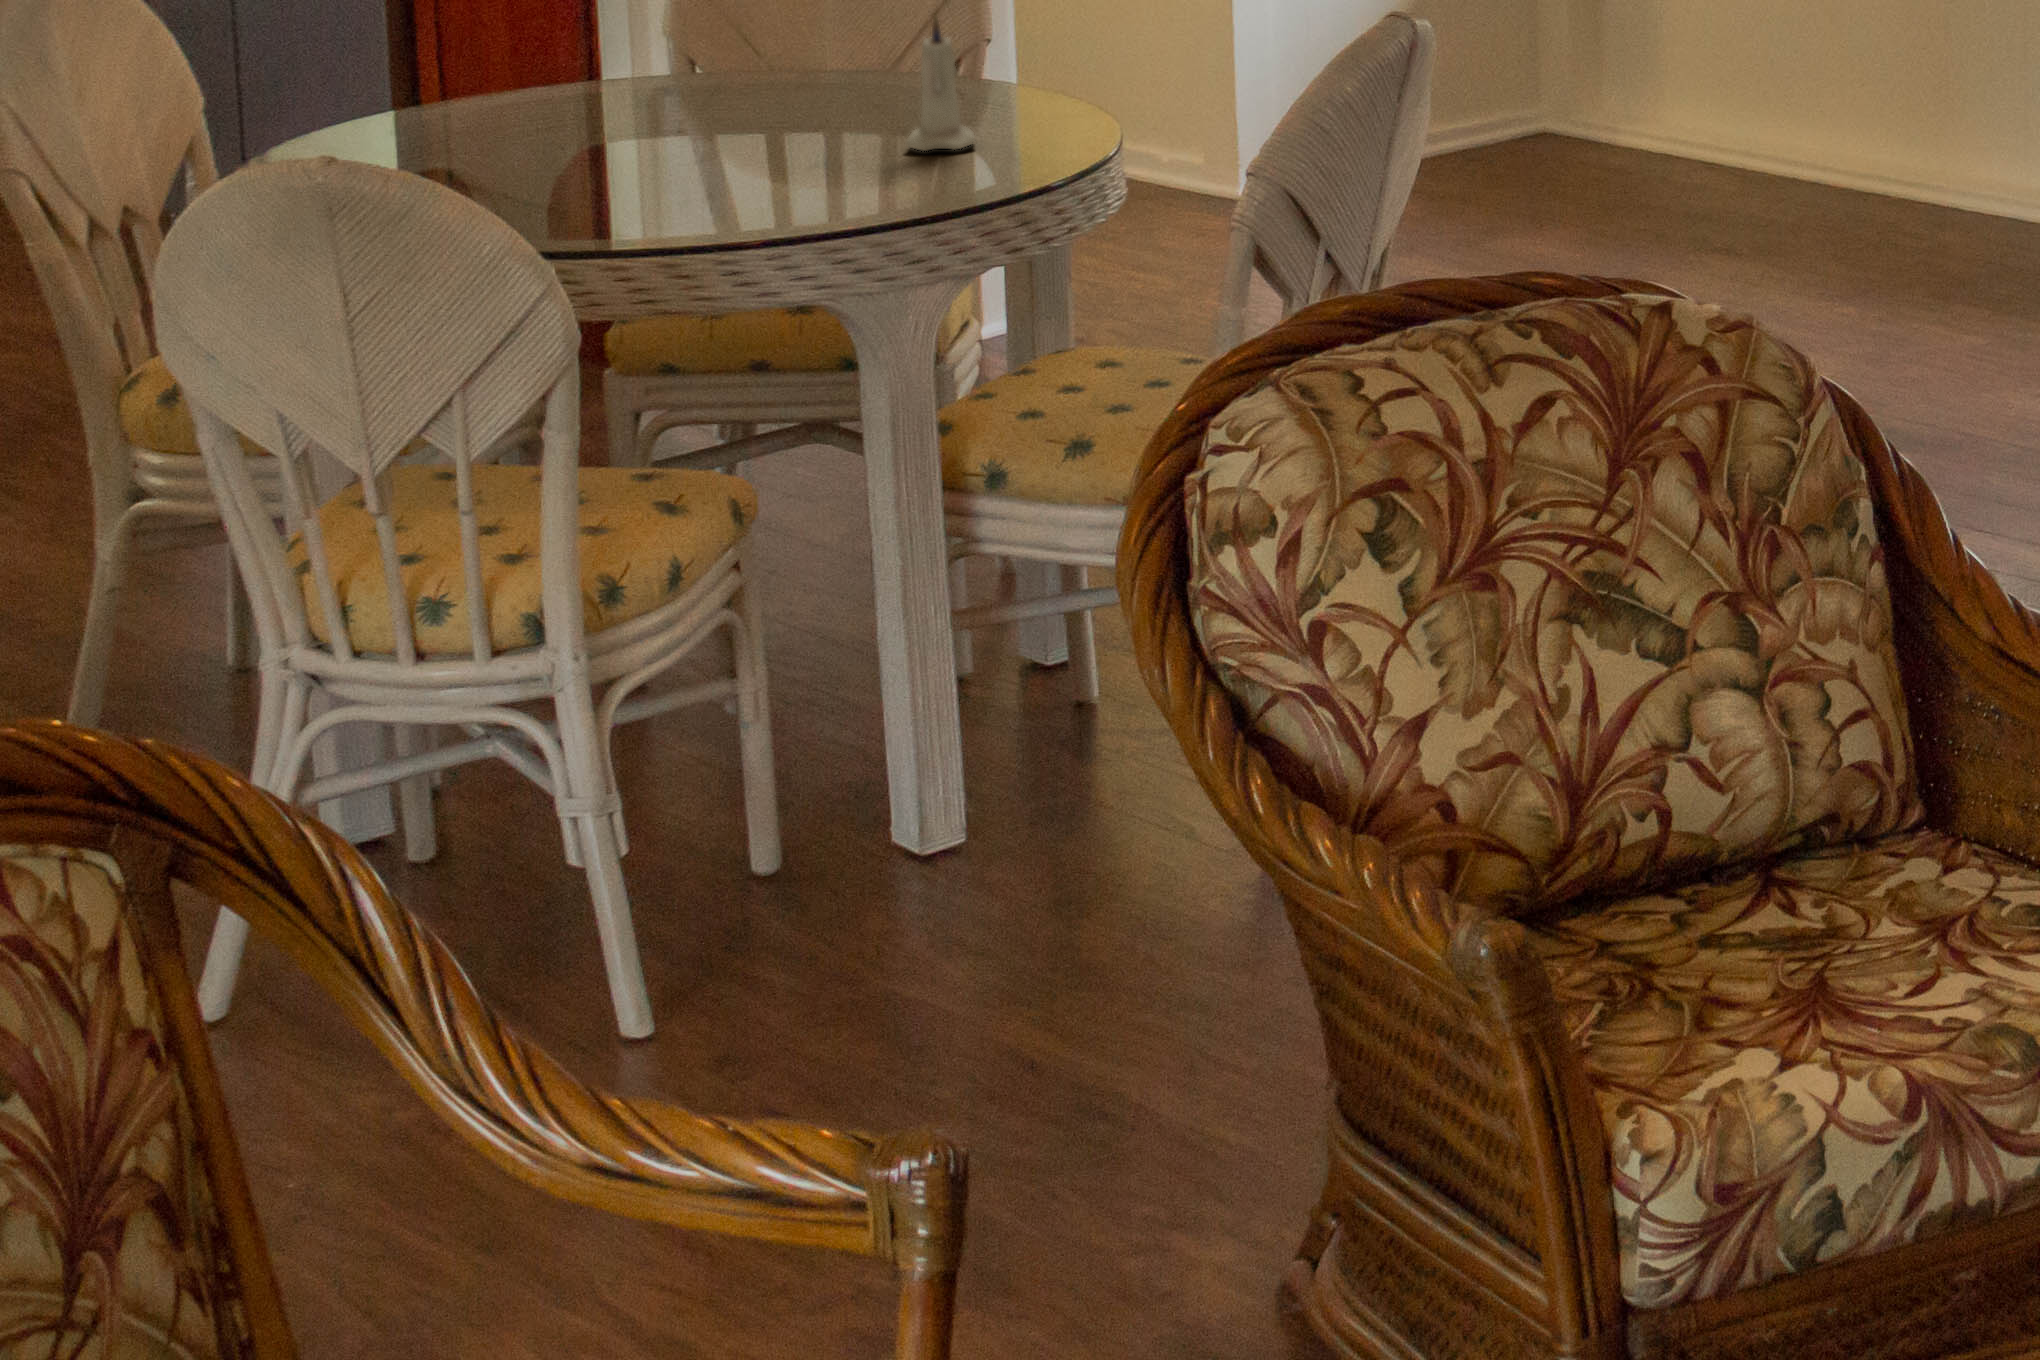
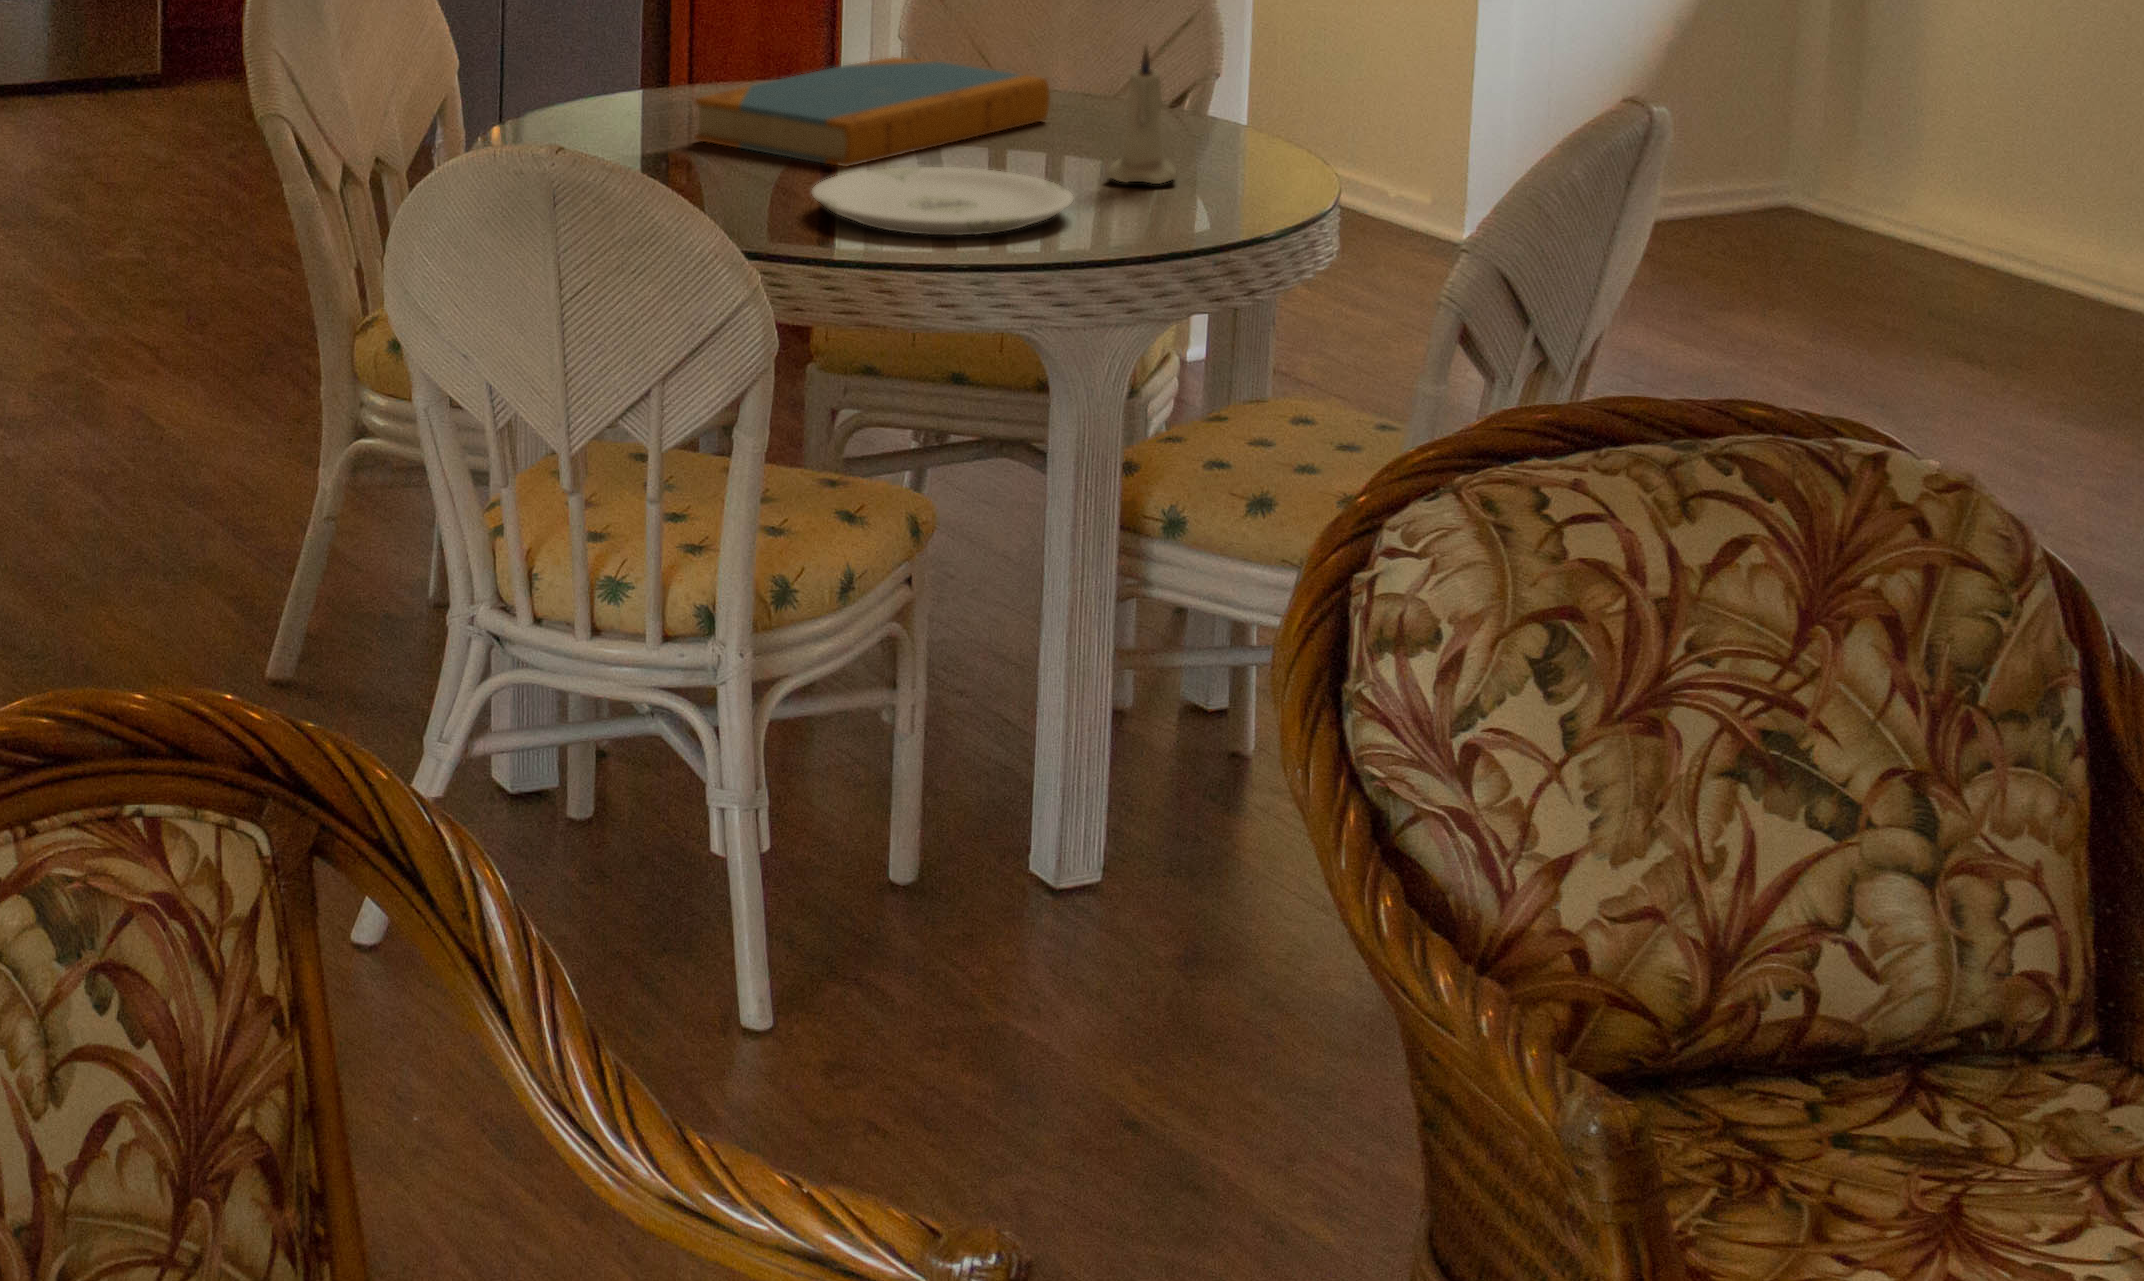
book: none [465,49,838,162] -> present [695,57,1050,167]
plate: none [606,149,878,218] -> present [811,167,1073,235]

